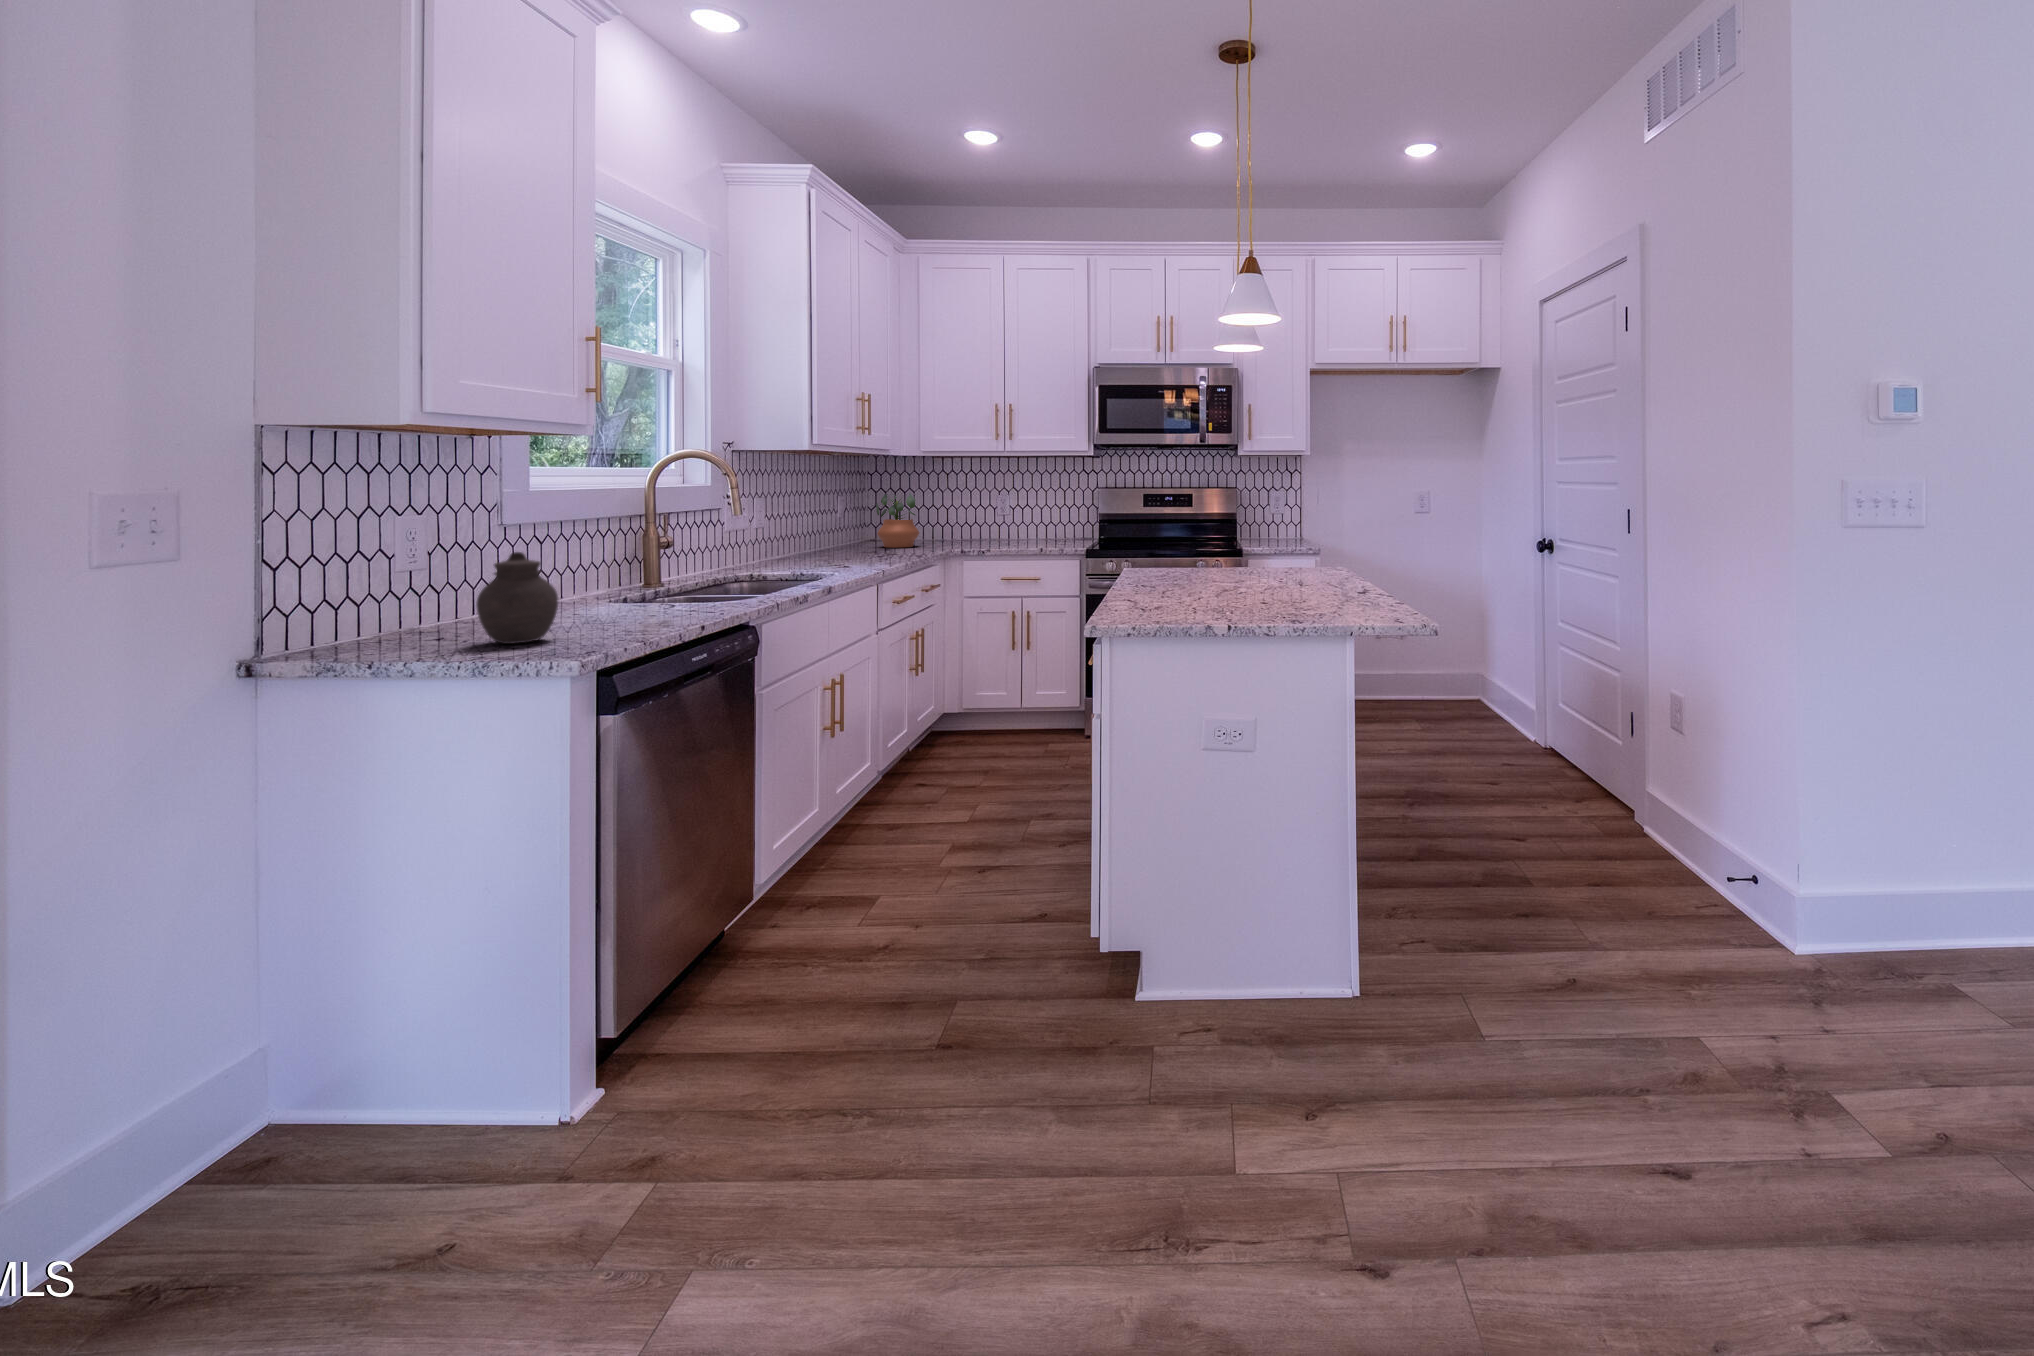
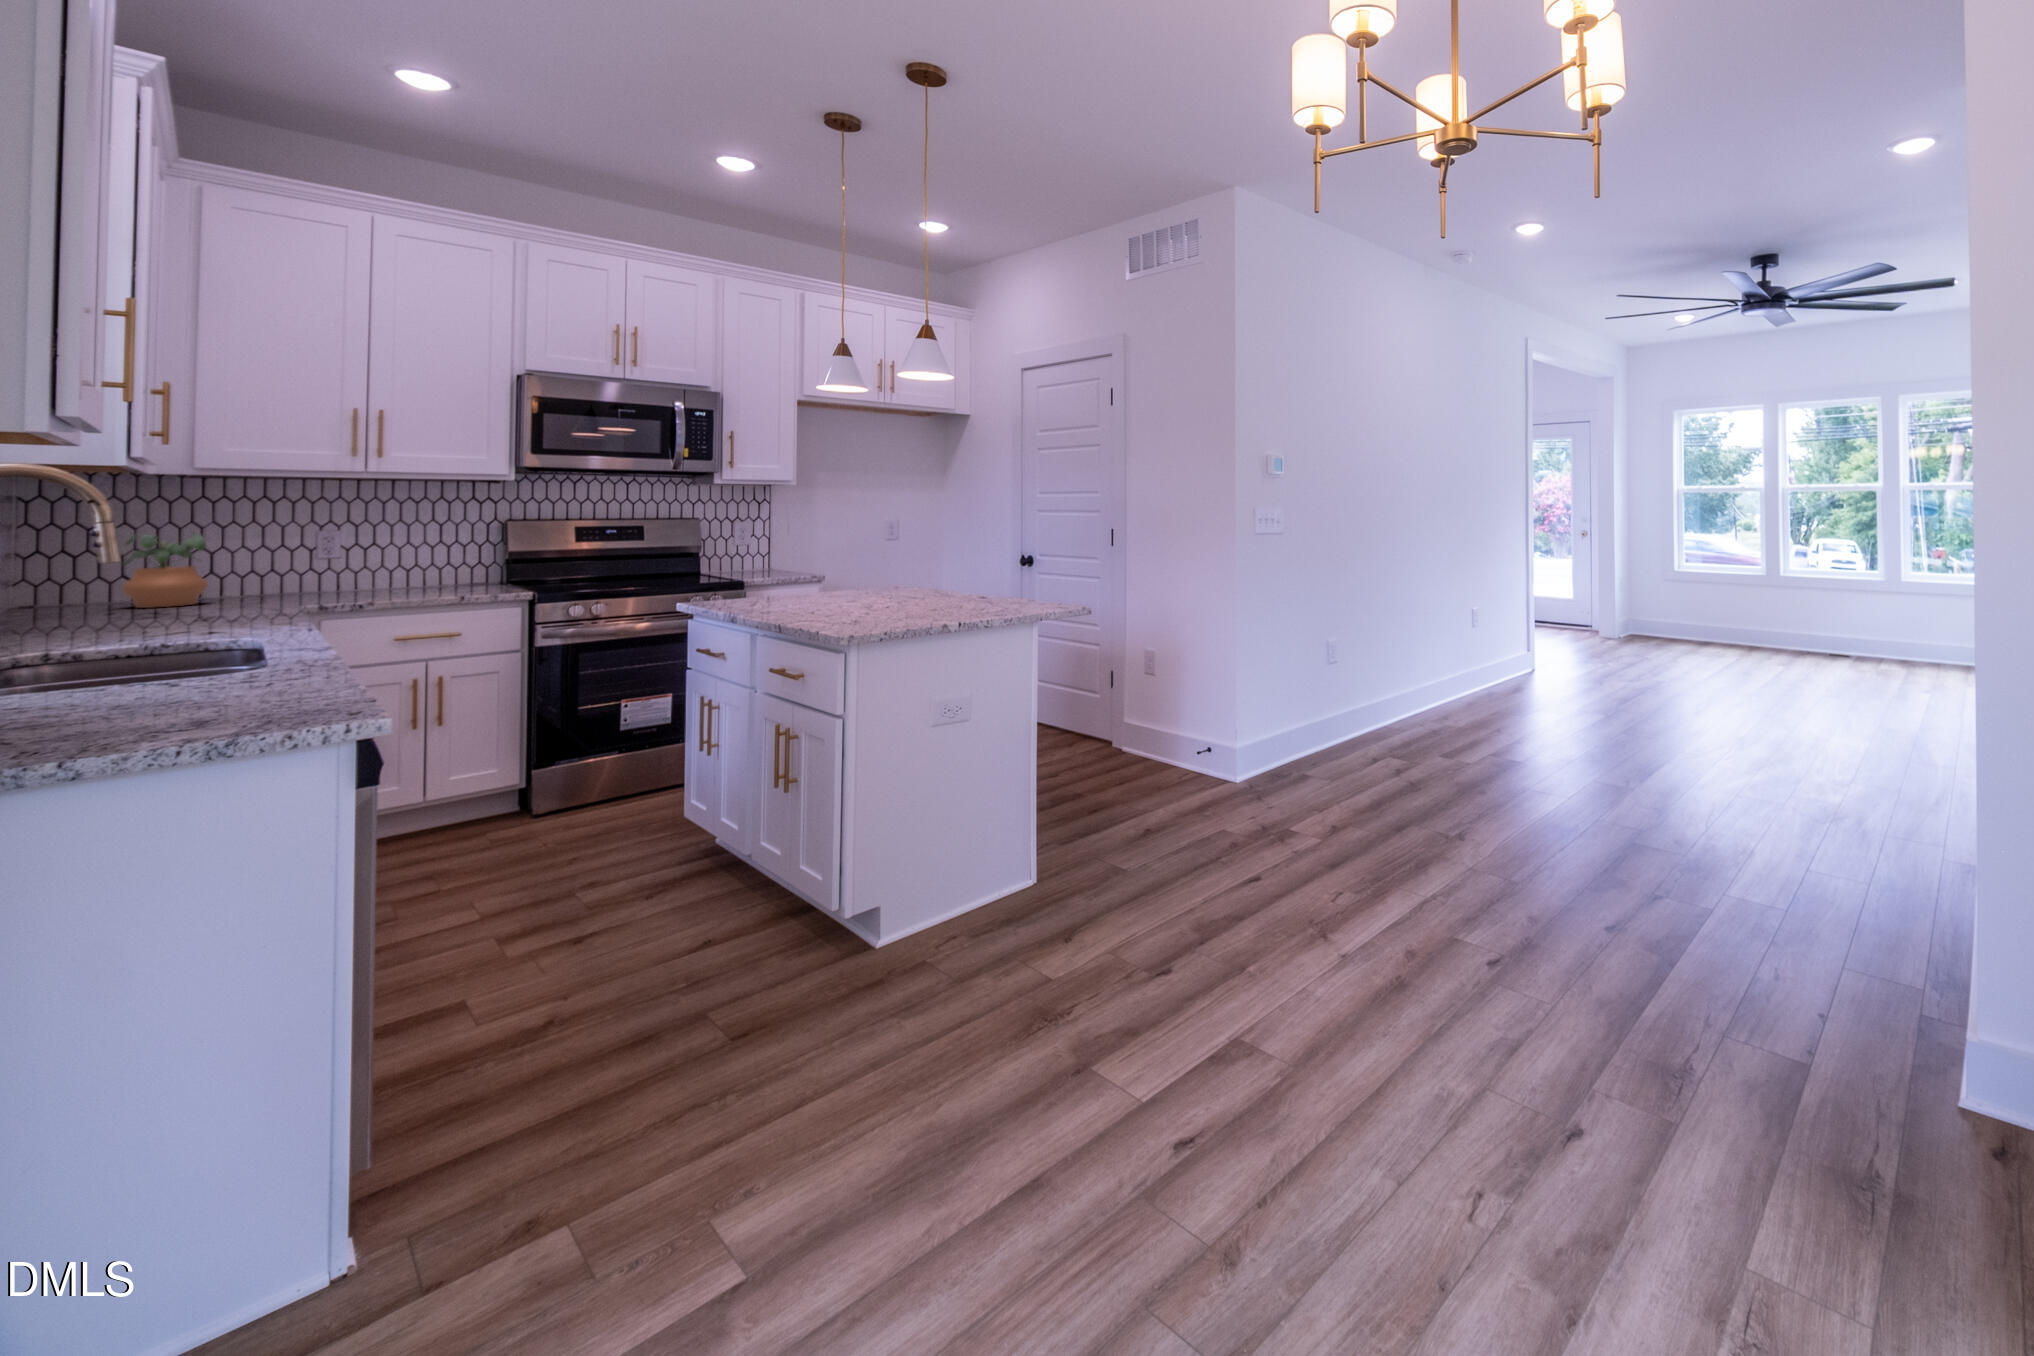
jar: present [476,552,558,644] -> none [86,614,219,731]

